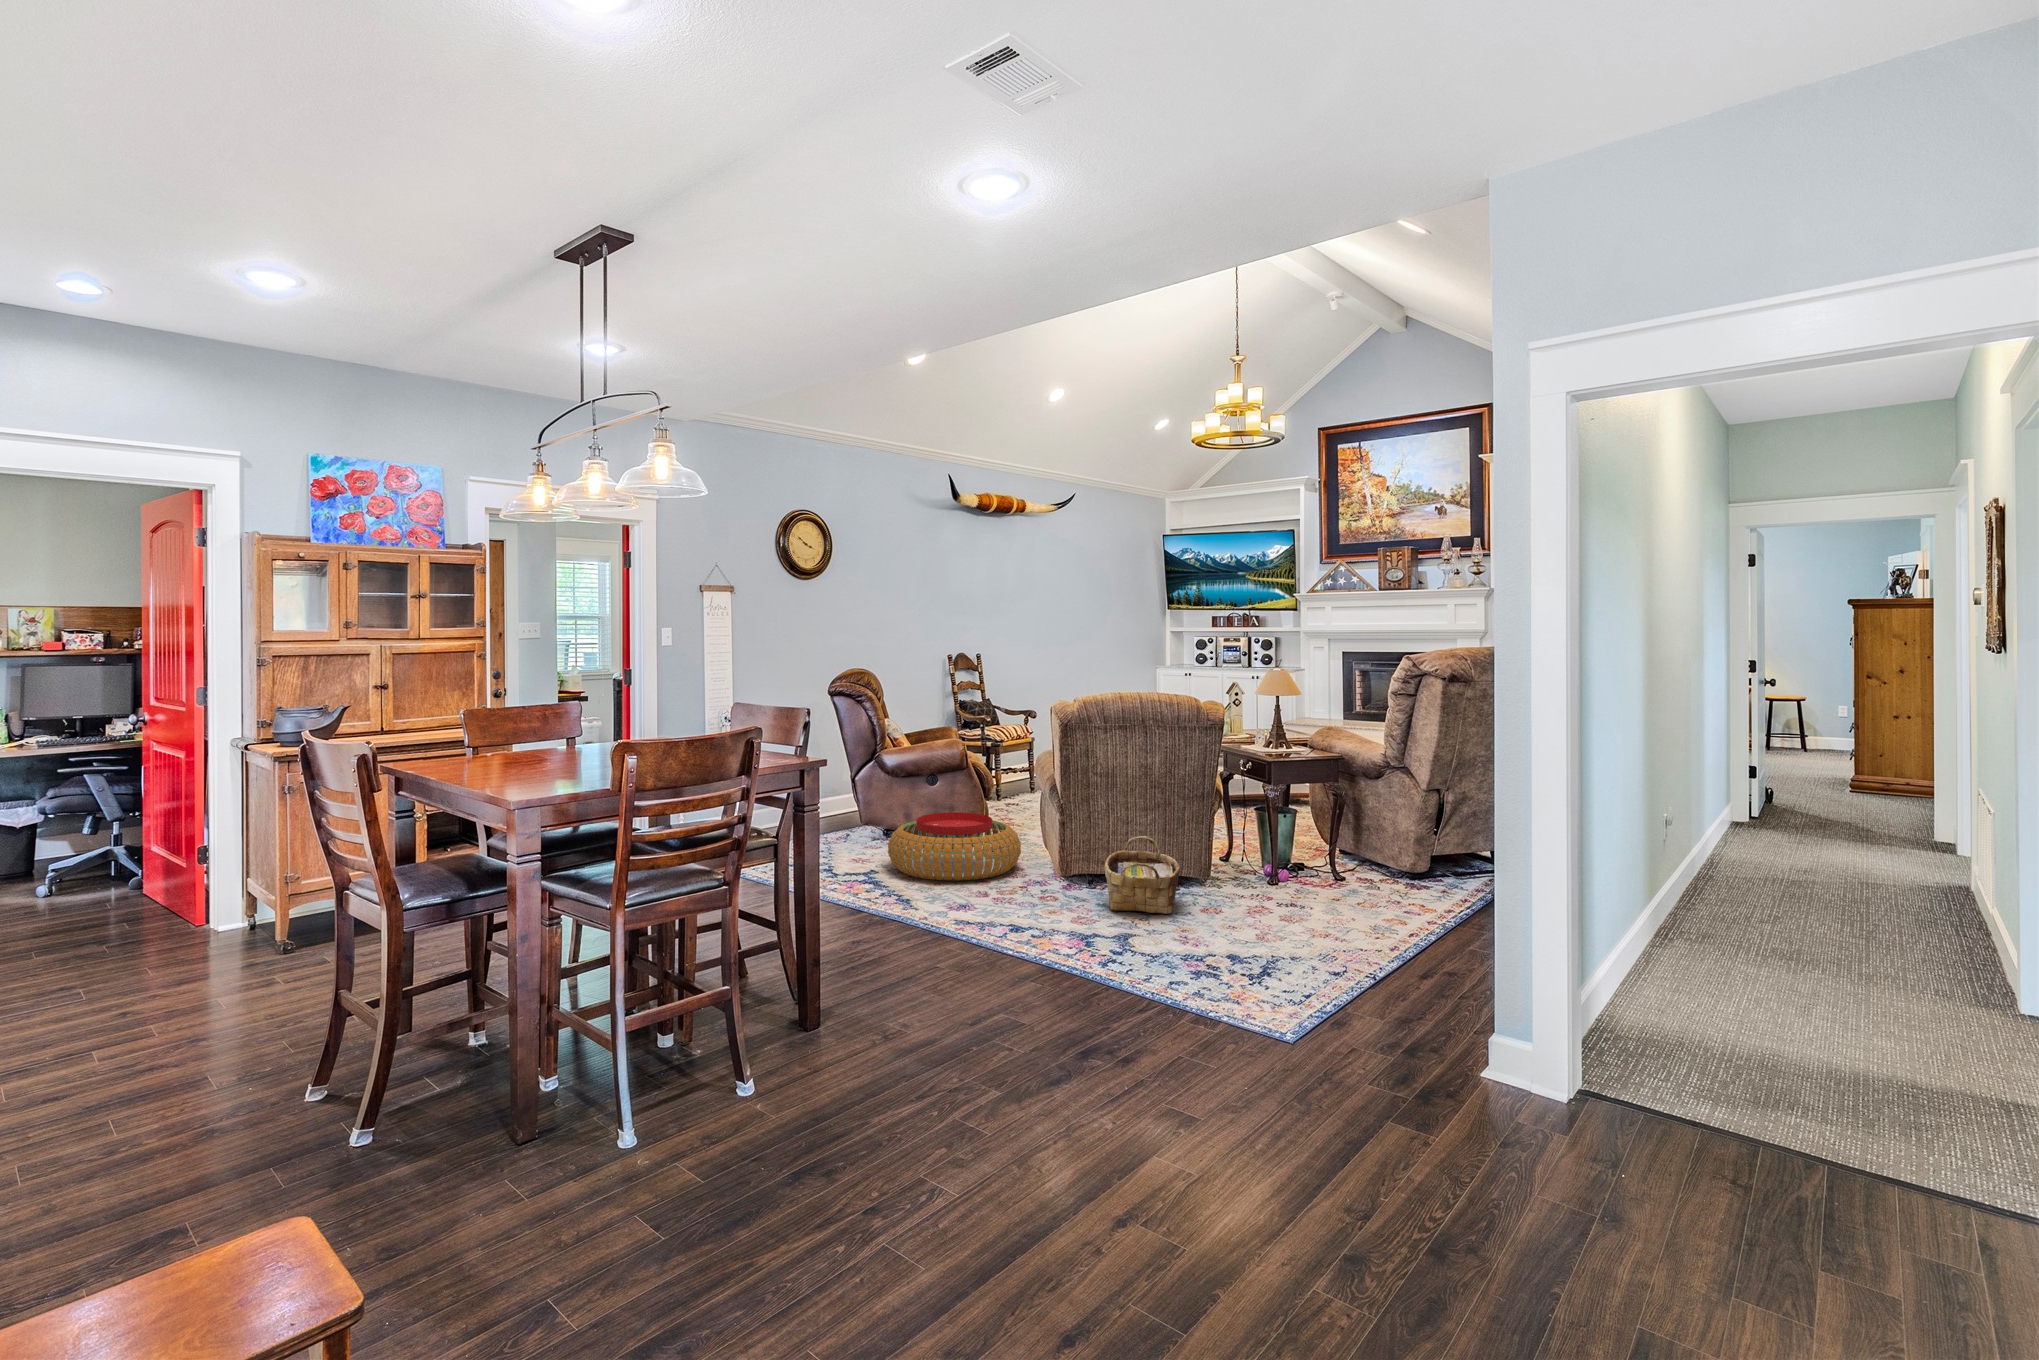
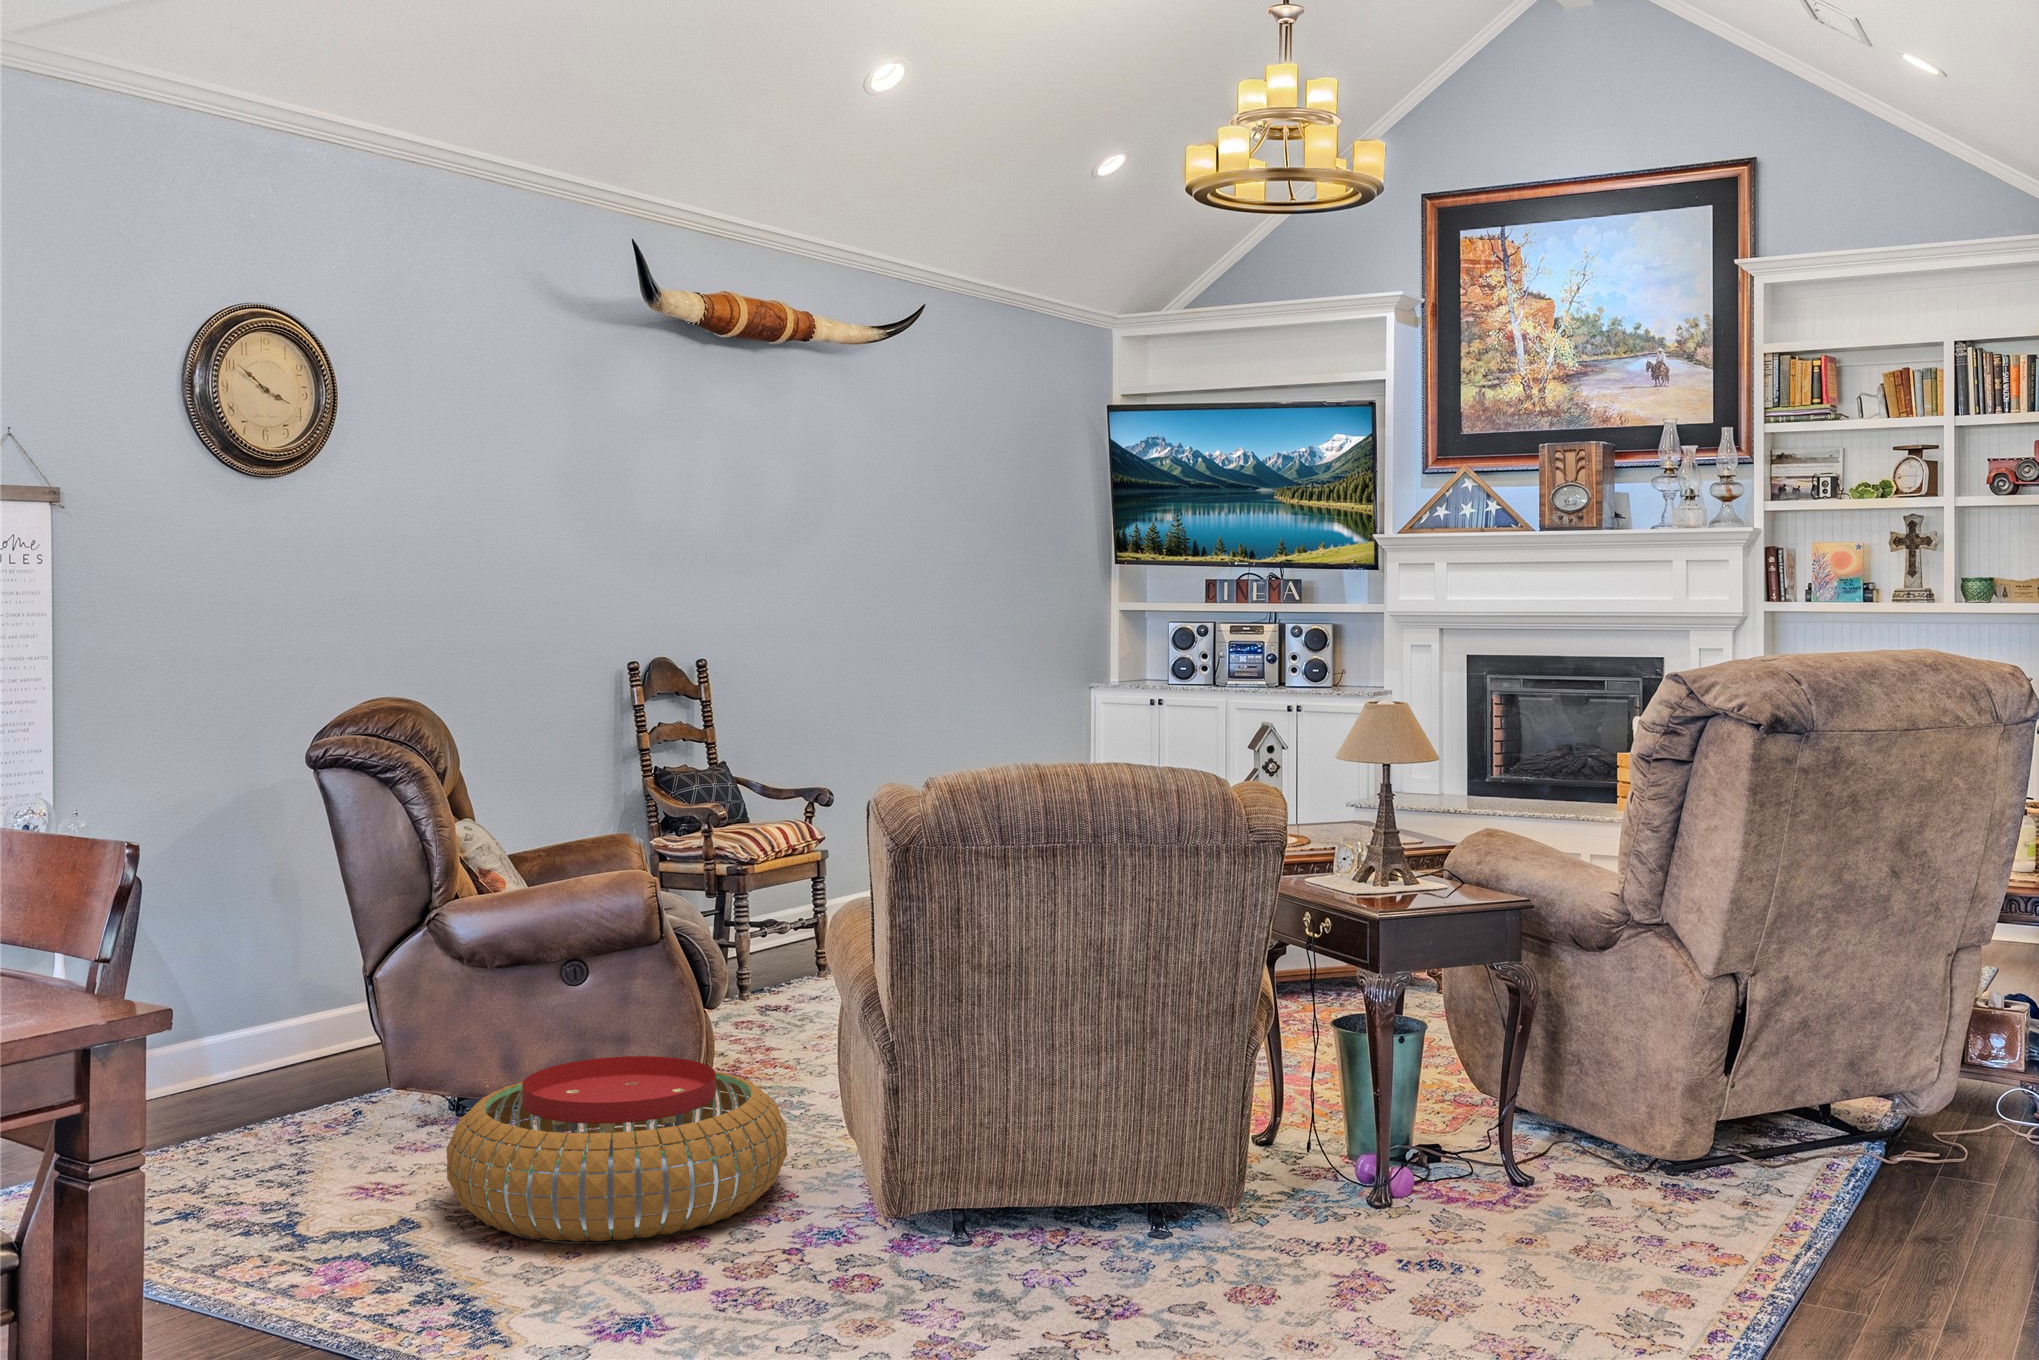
woven basket: present [1105,836,1180,914] -> none [994,1113,1175,1315]

